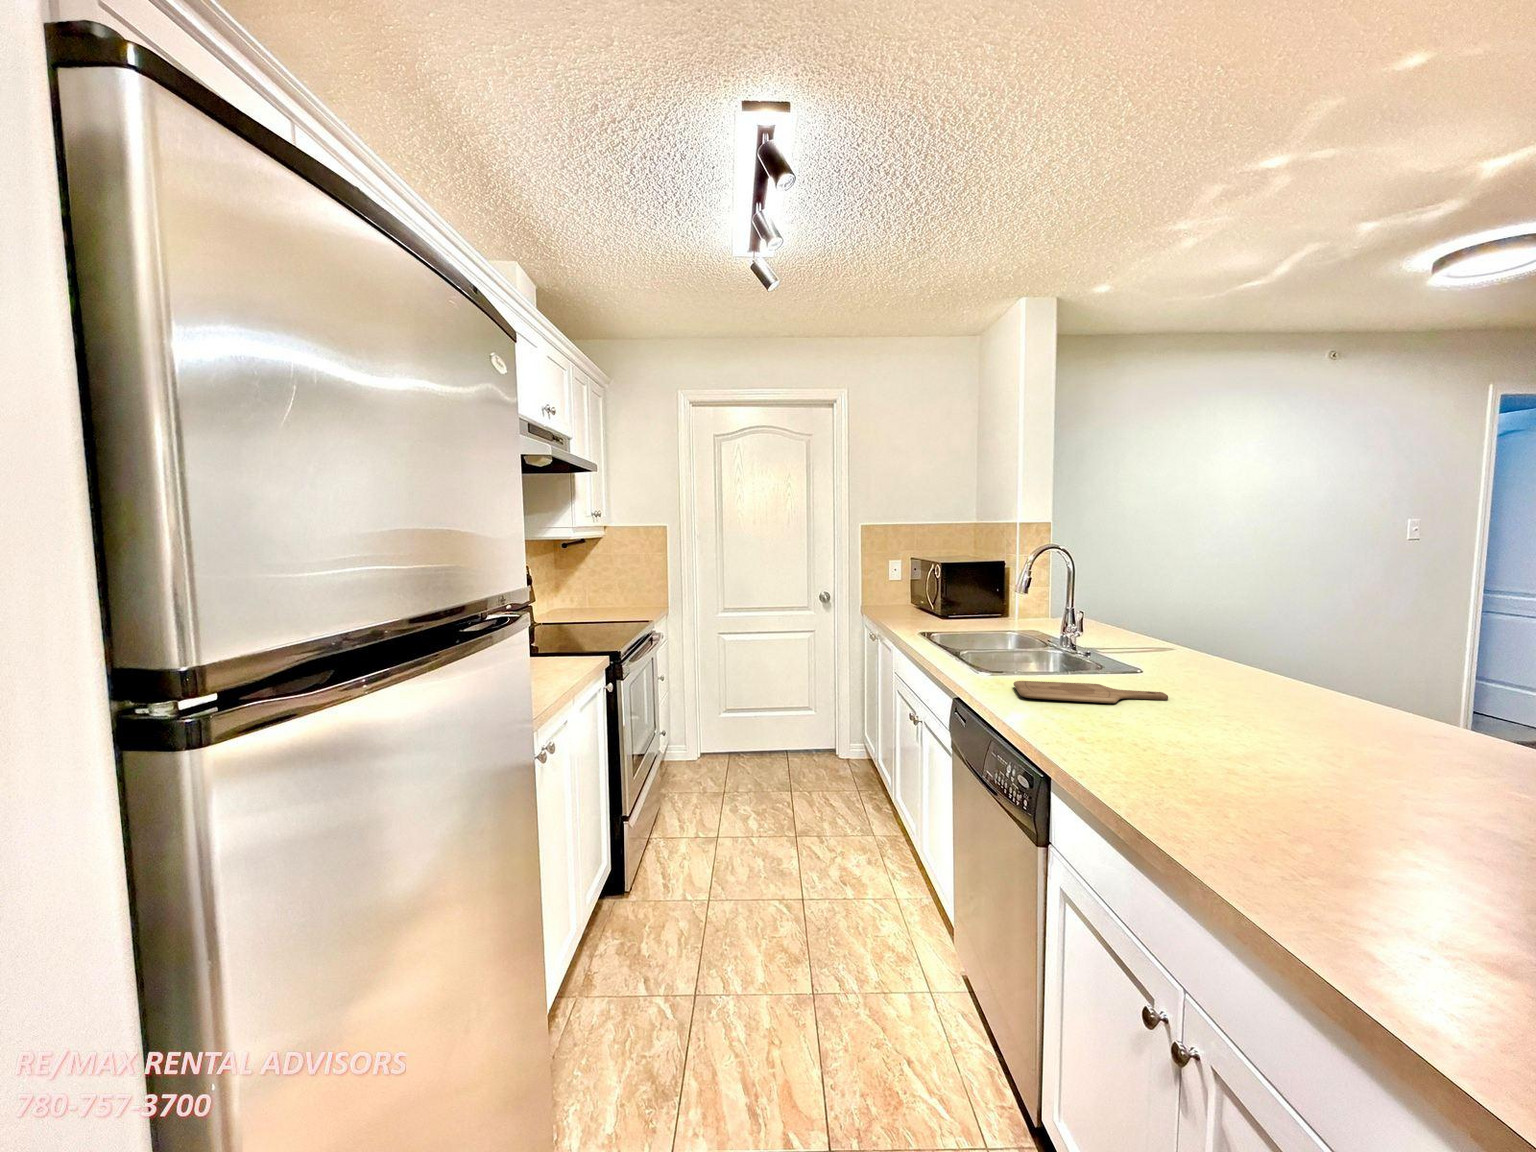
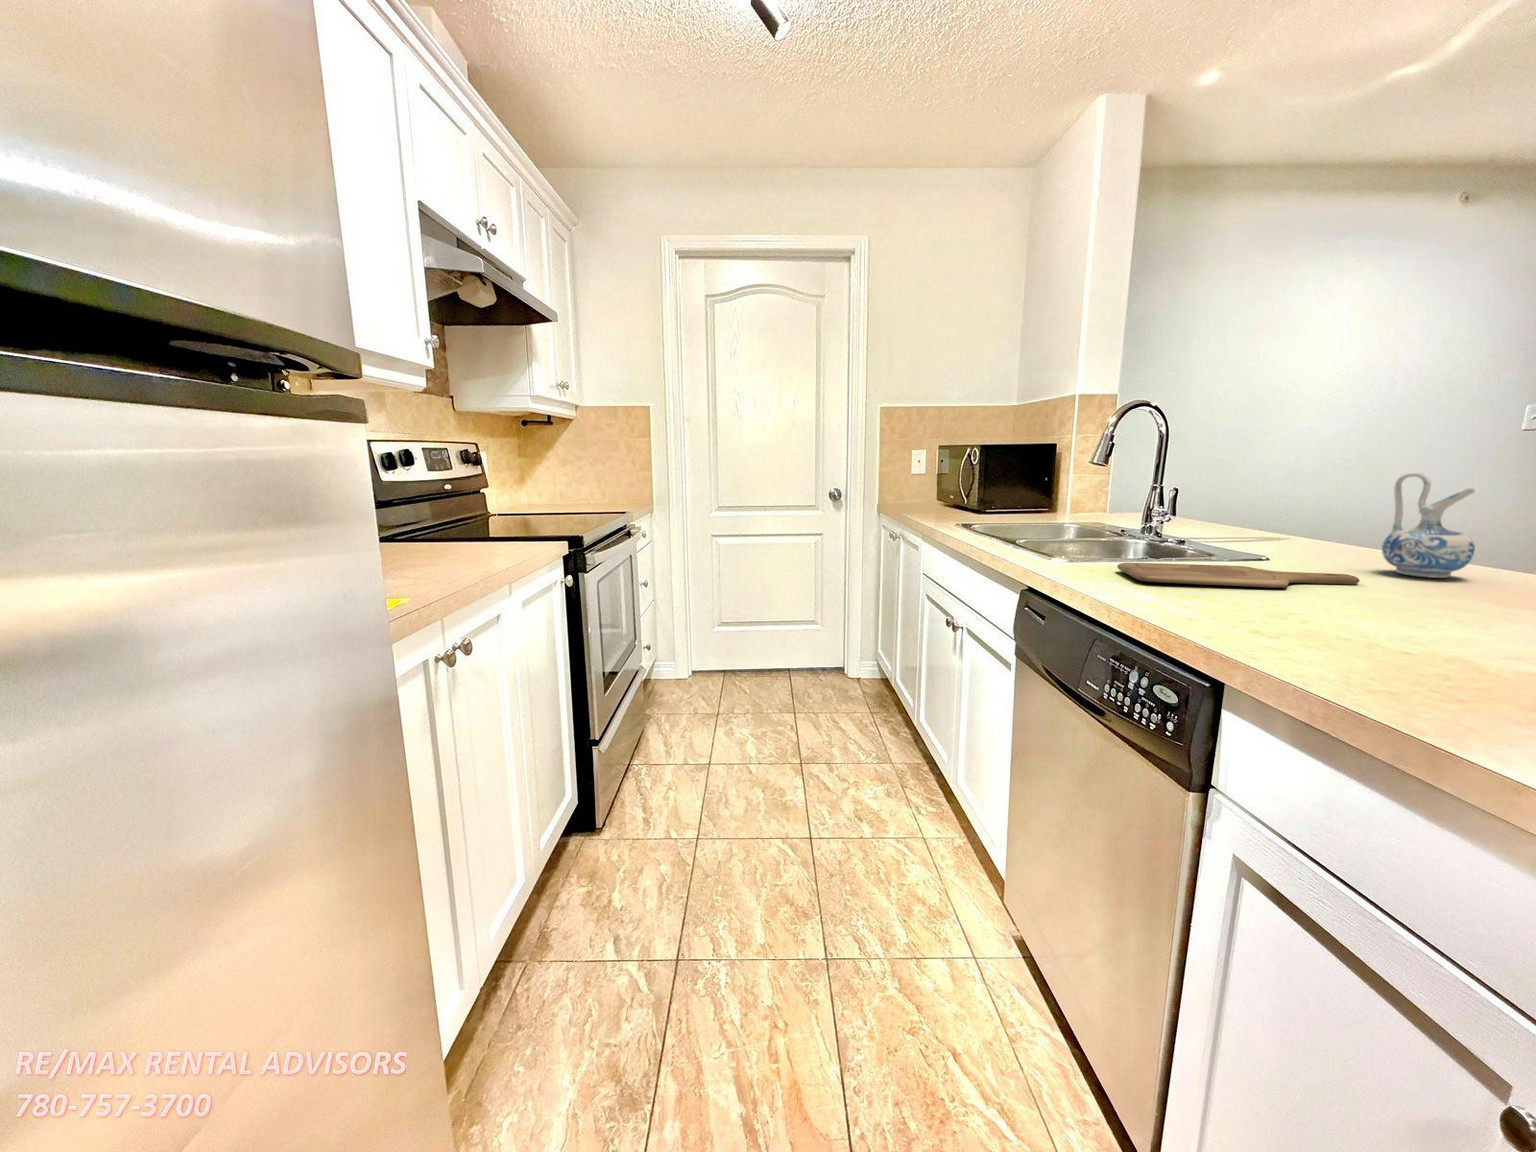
ceramic pitcher: none [1194,620,1247,694] -> present [1382,472,1475,578]

